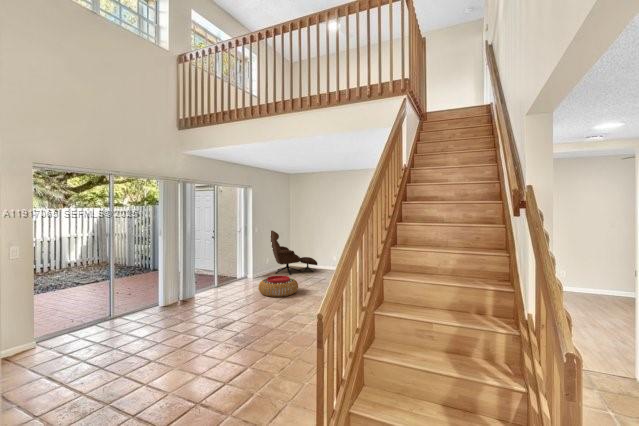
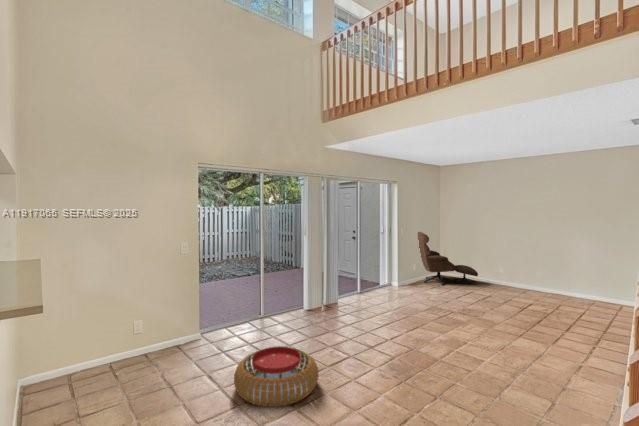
pouf: present [258,276,298,297] -> present [234,346,319,407]

